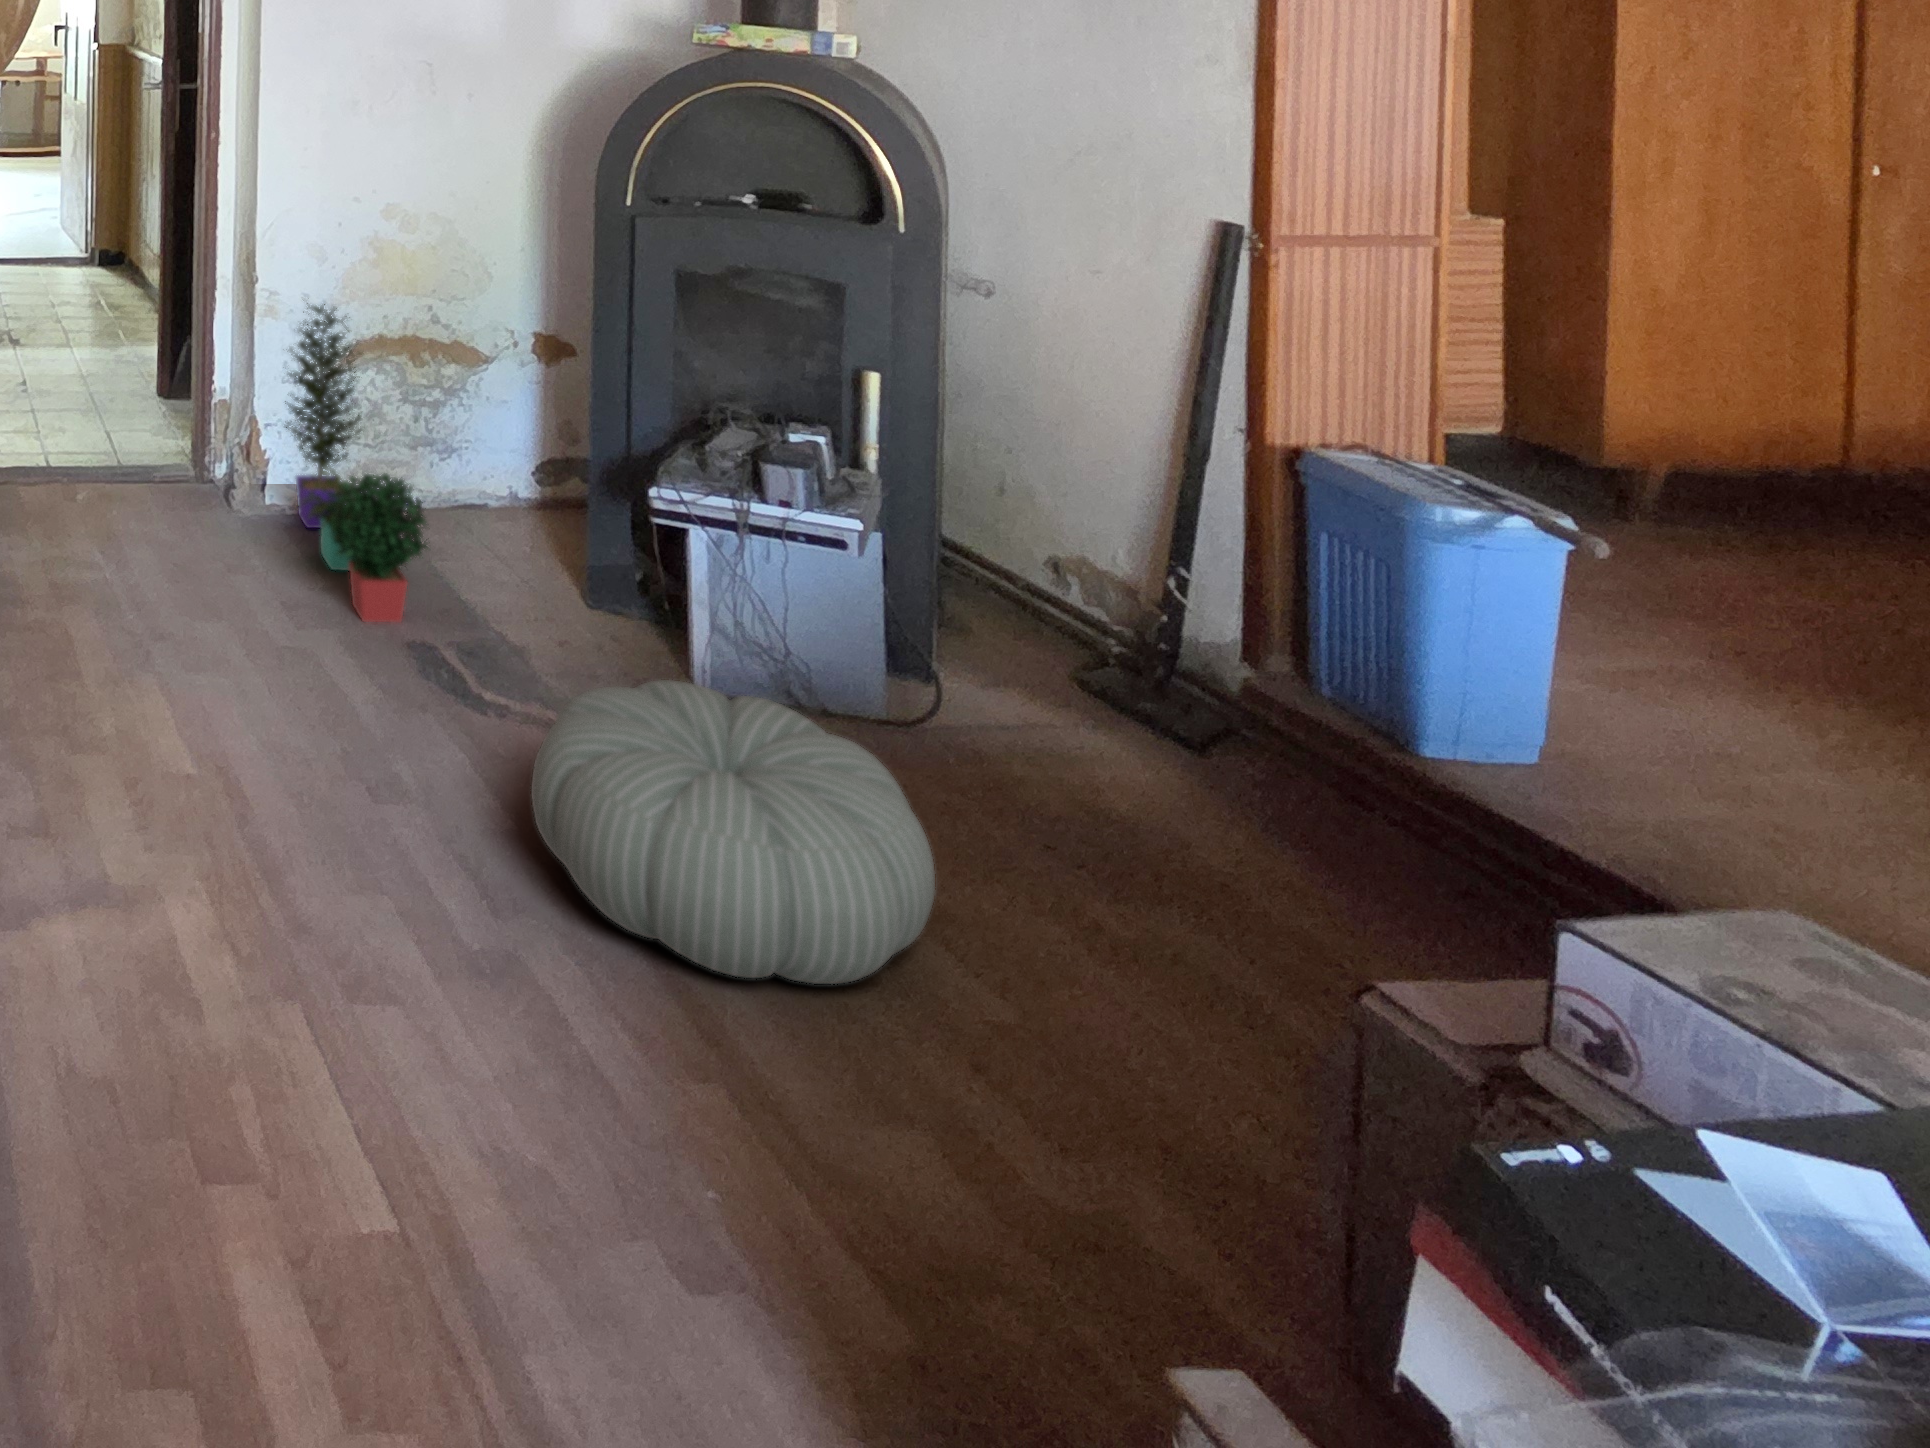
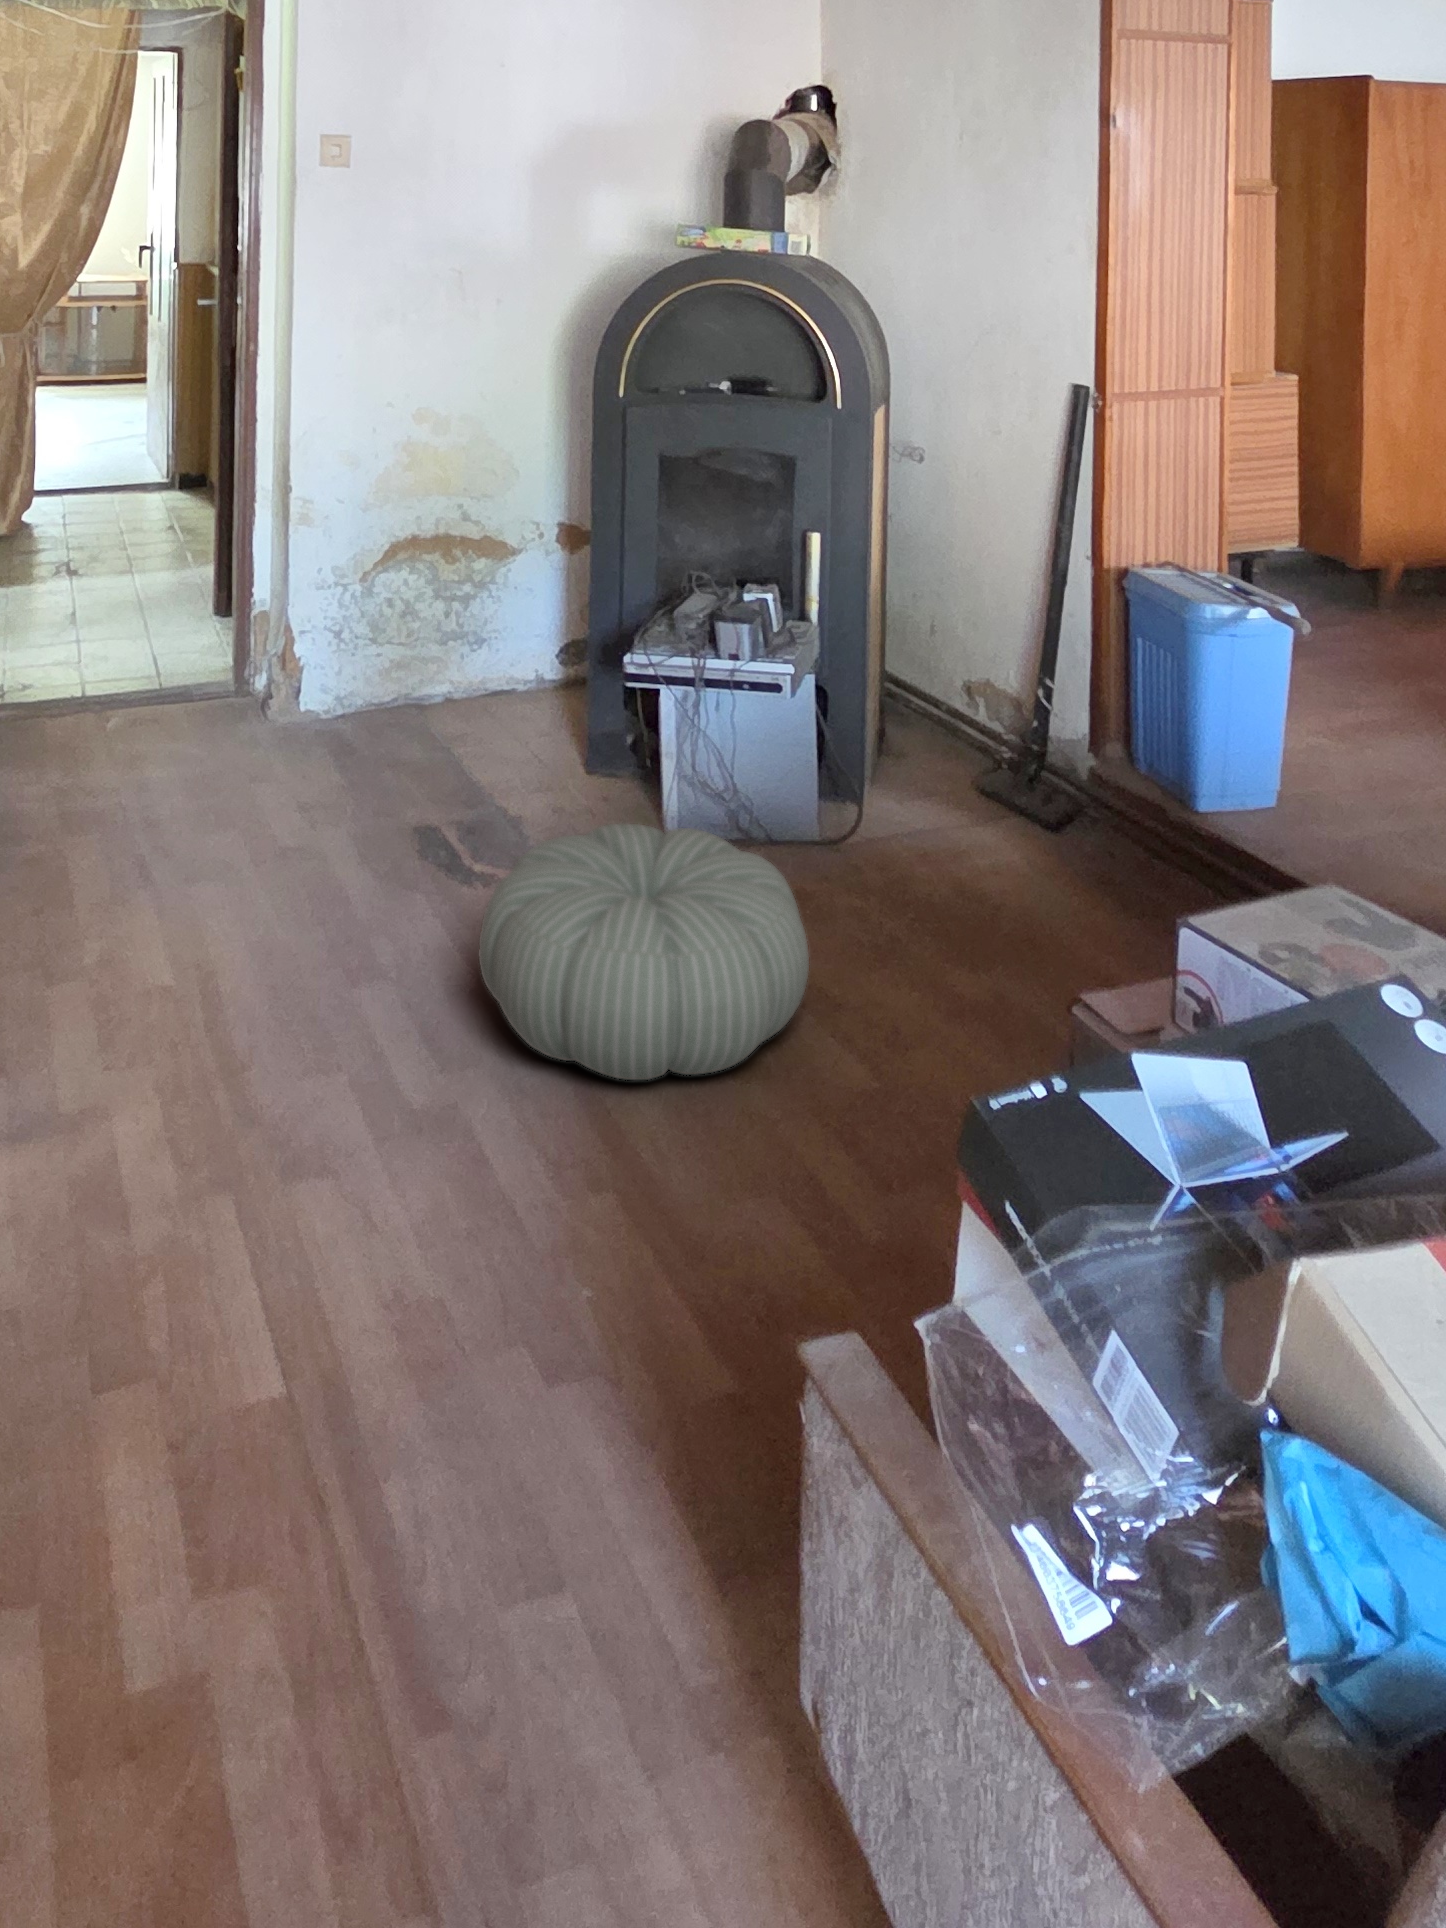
potted plant: present [285,303,427,622] -> none [314,503,439,817]

